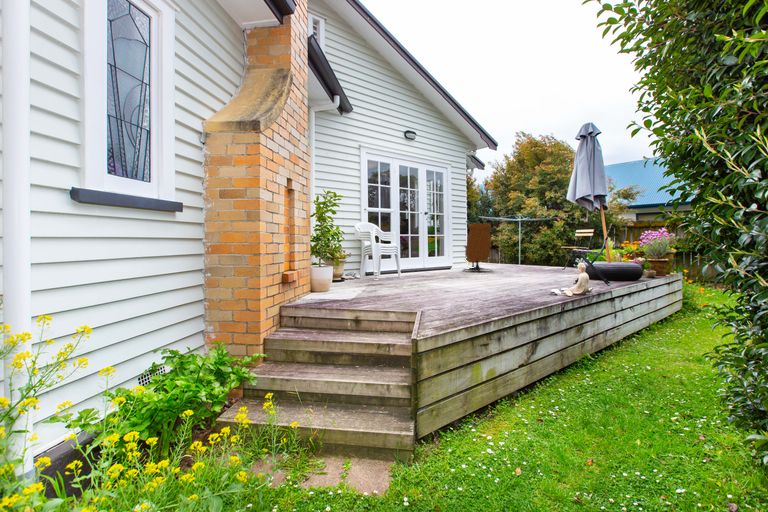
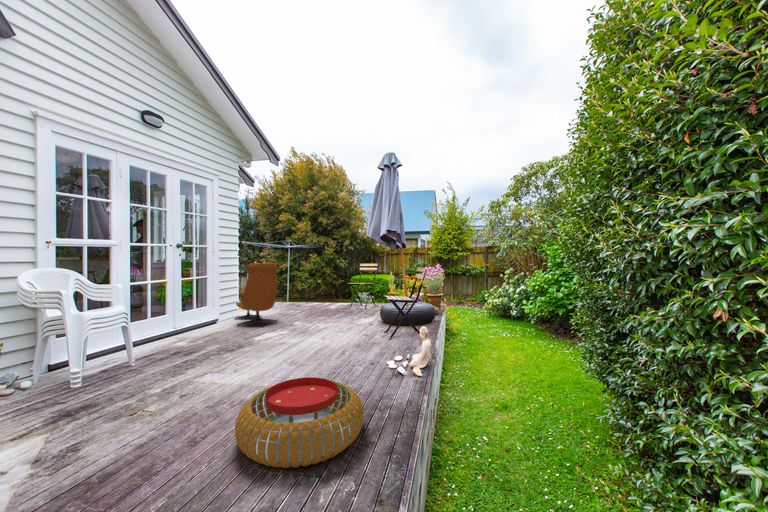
pouf: none [432,268,505,299] -> present [235,377,364,468]

